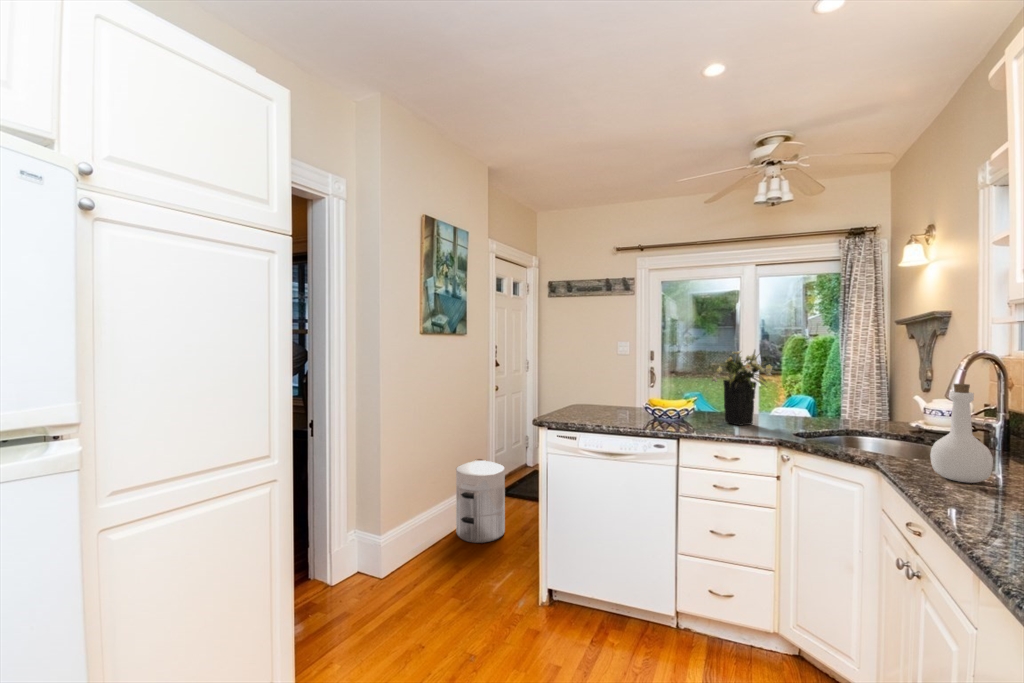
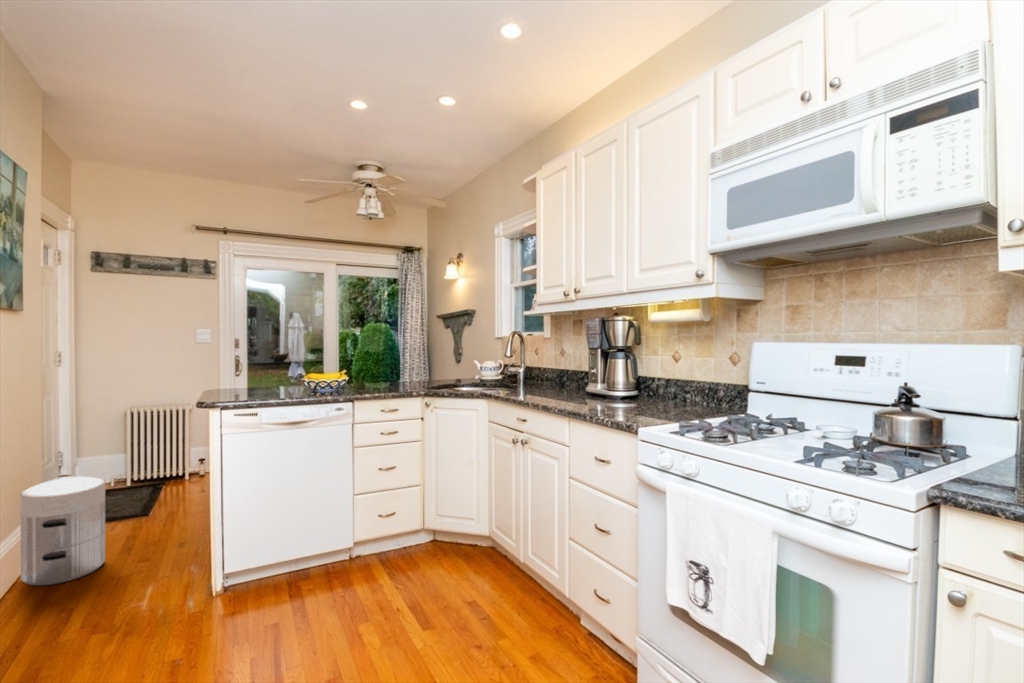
flower arrangement: present [712,351,776,426] -> none [365,331,412,388]
bottle: present [930,384,993,483] -> none [508,345,532,396]

